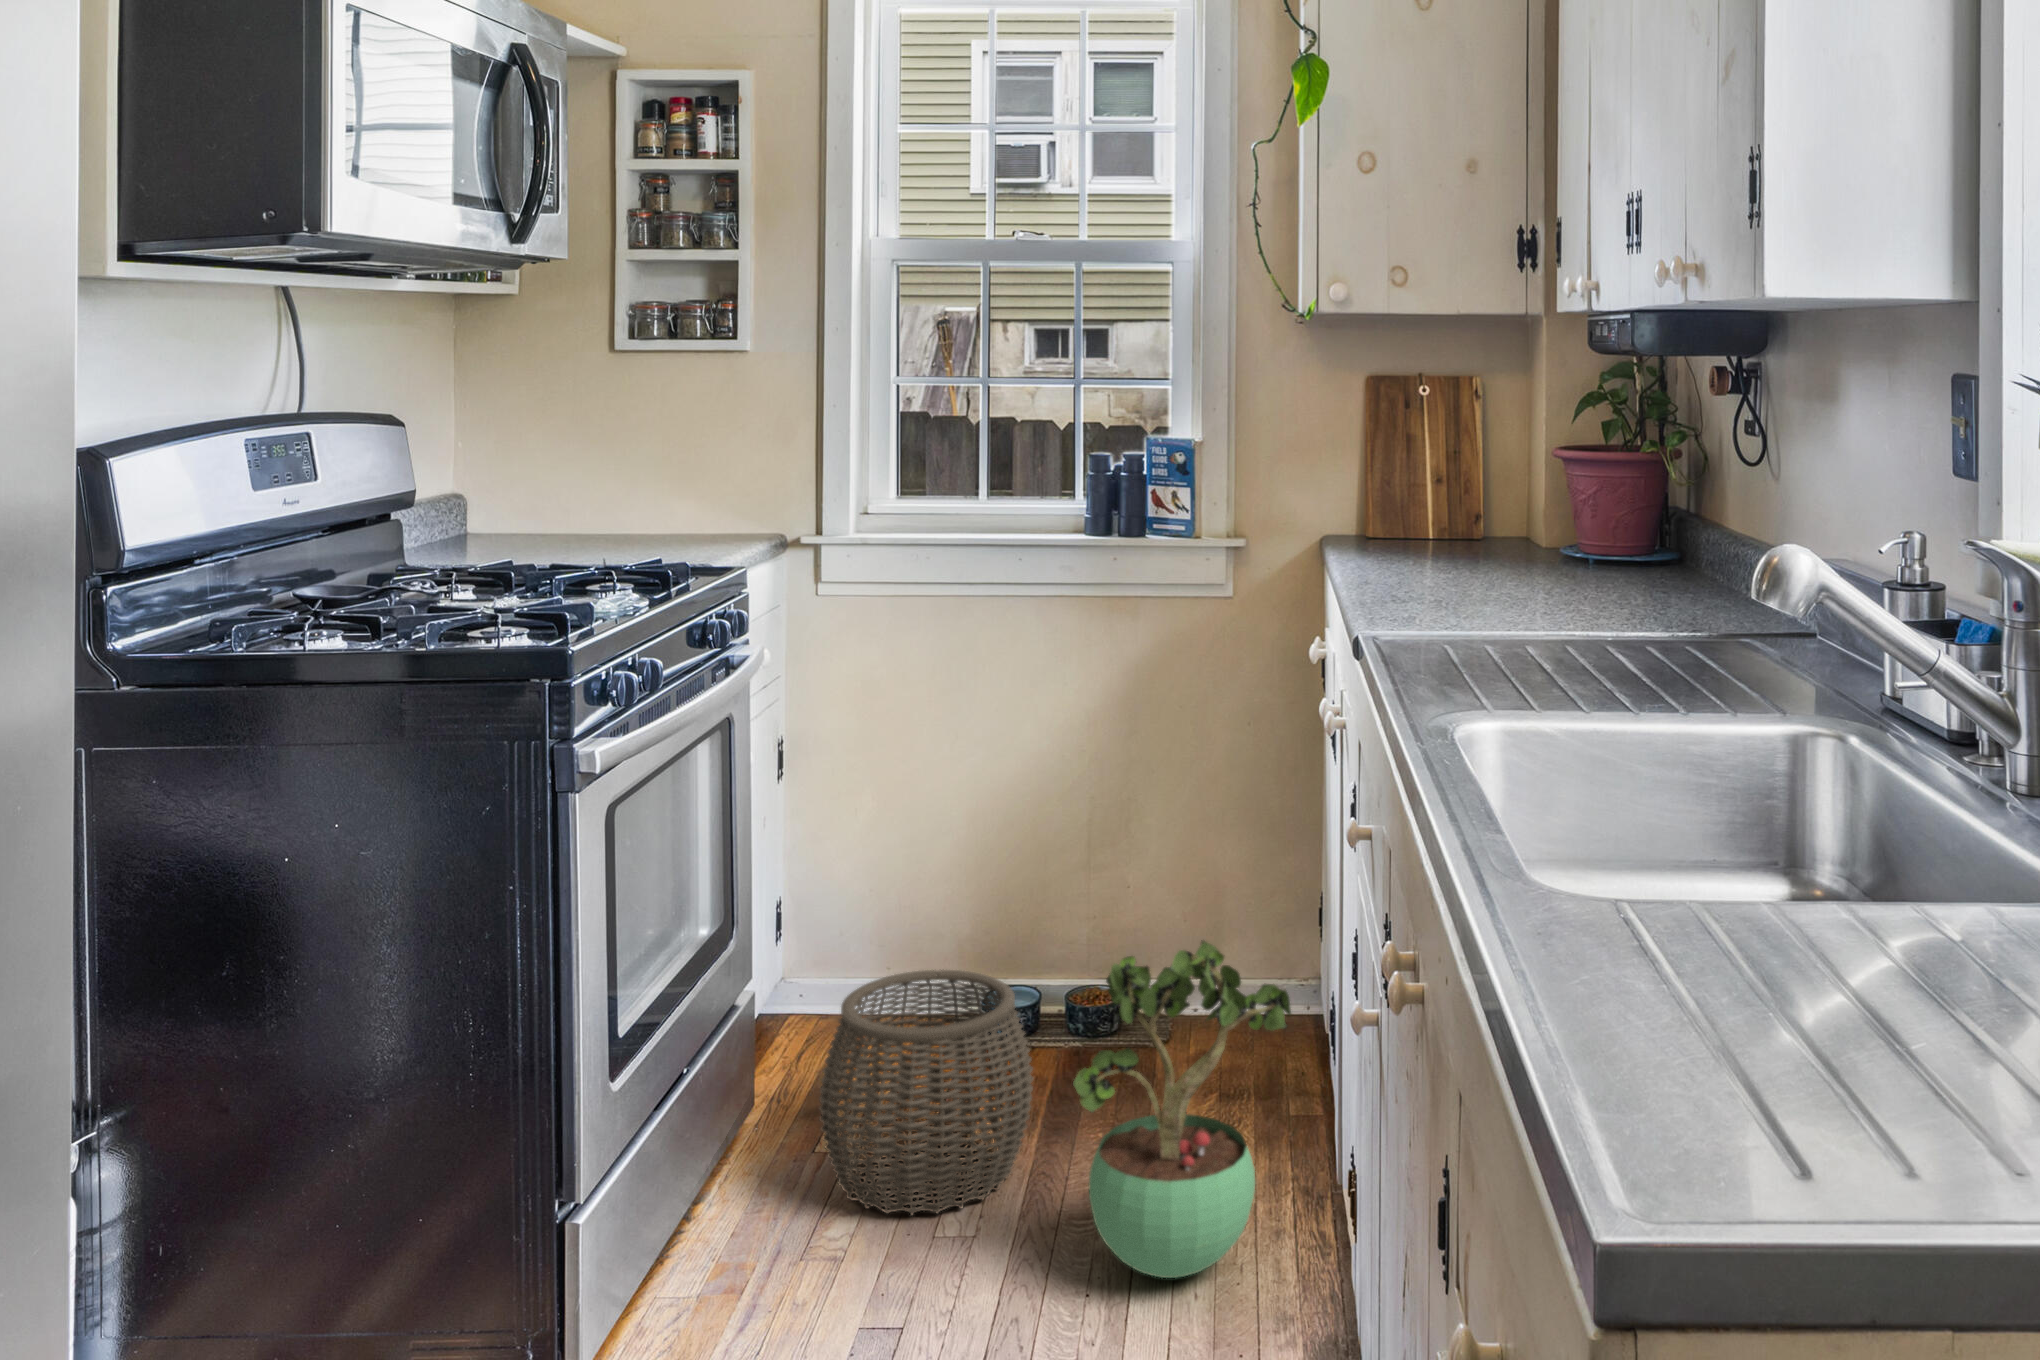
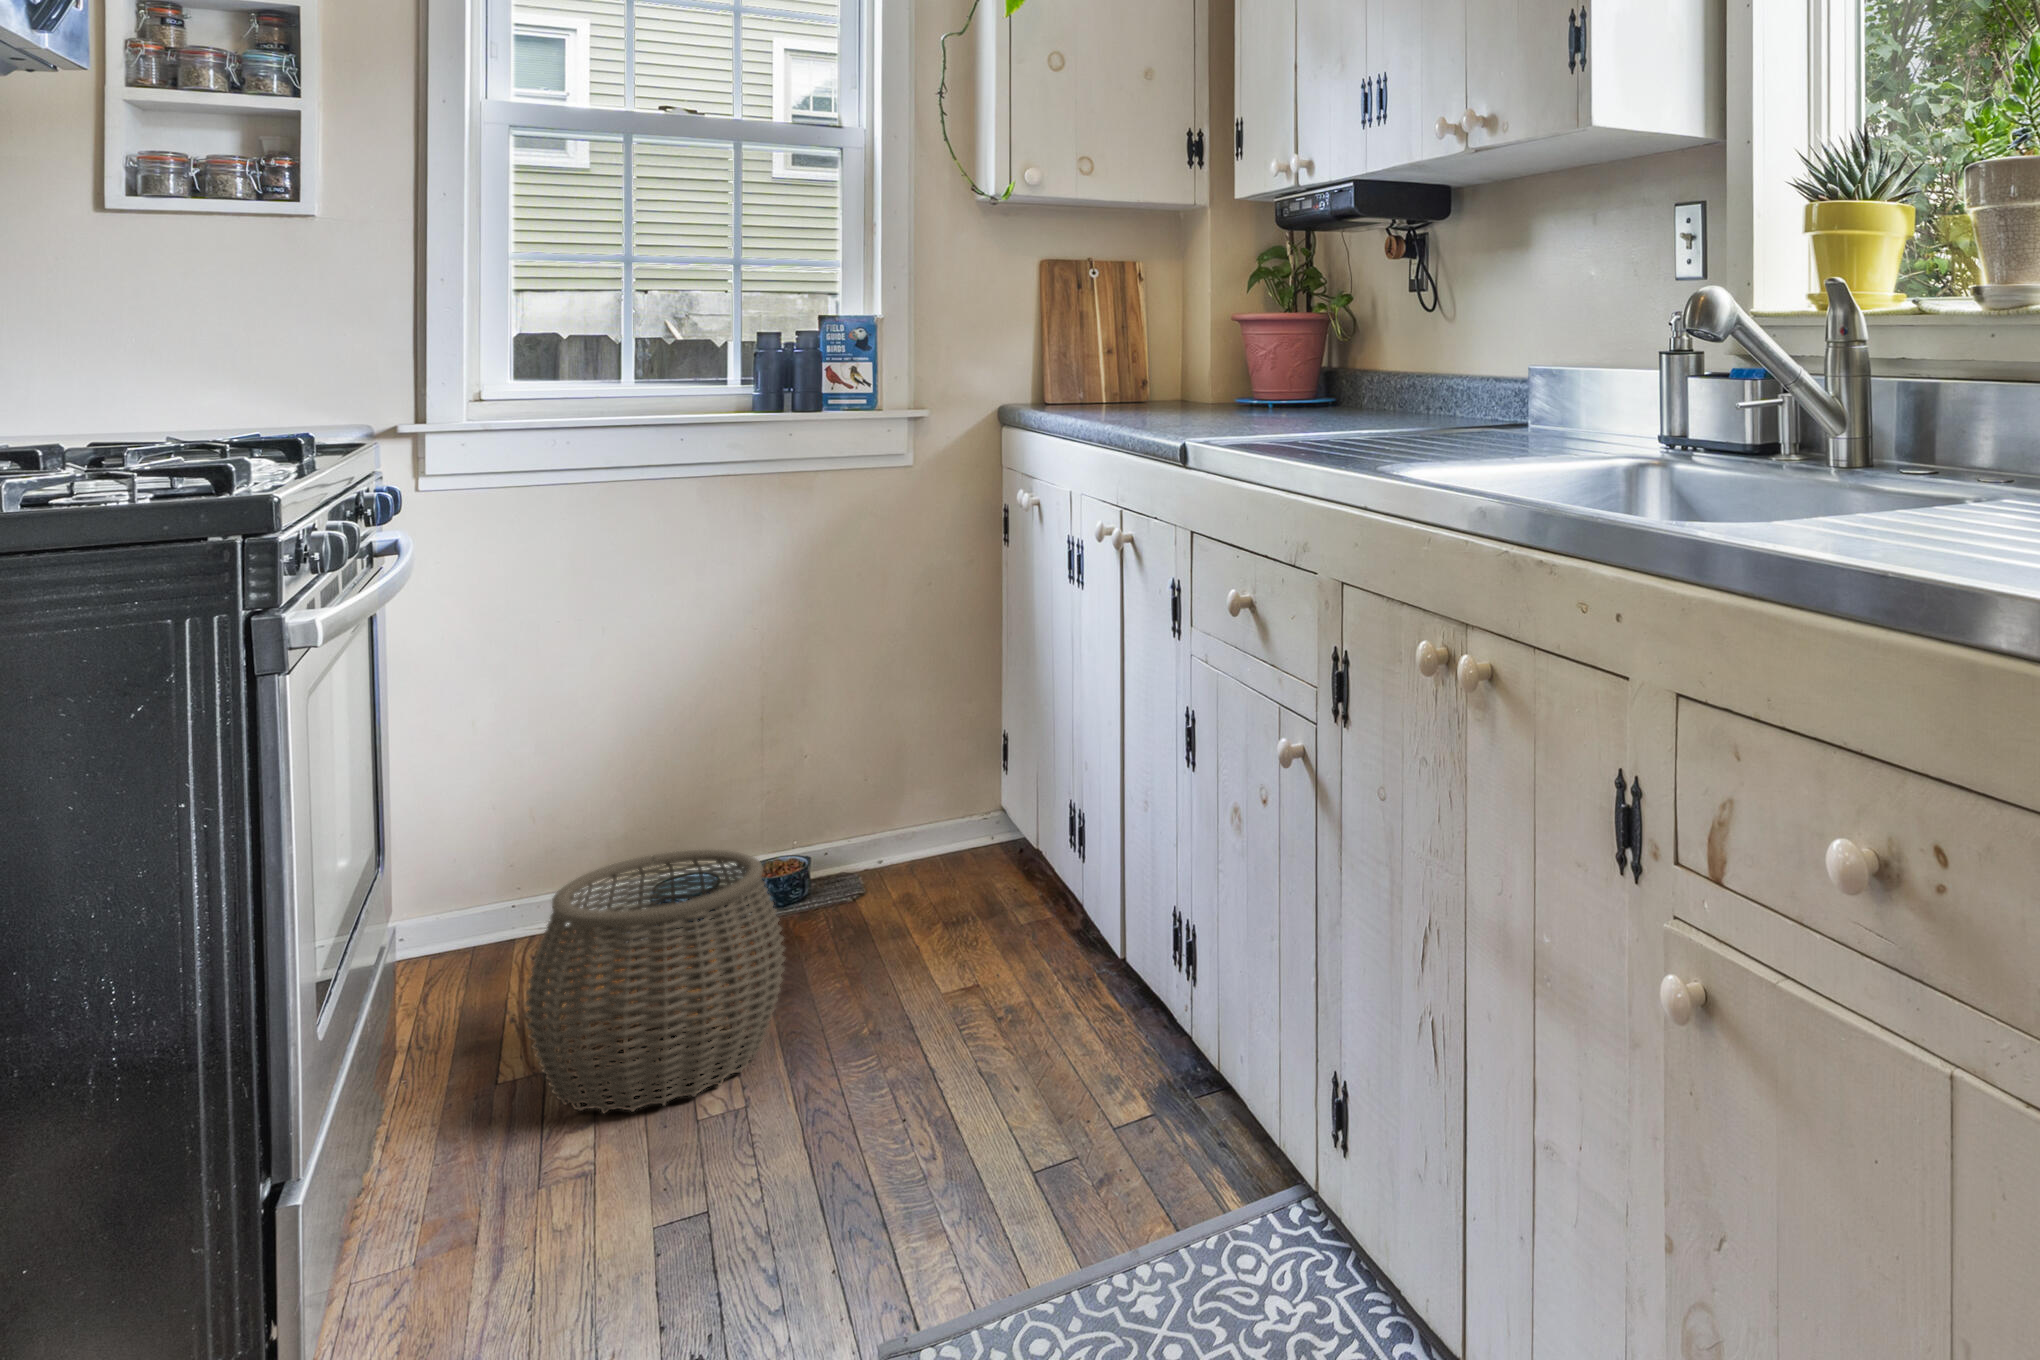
potted plant: present [1073,940,1291,1278] -> none [884,753,1098,1084]

